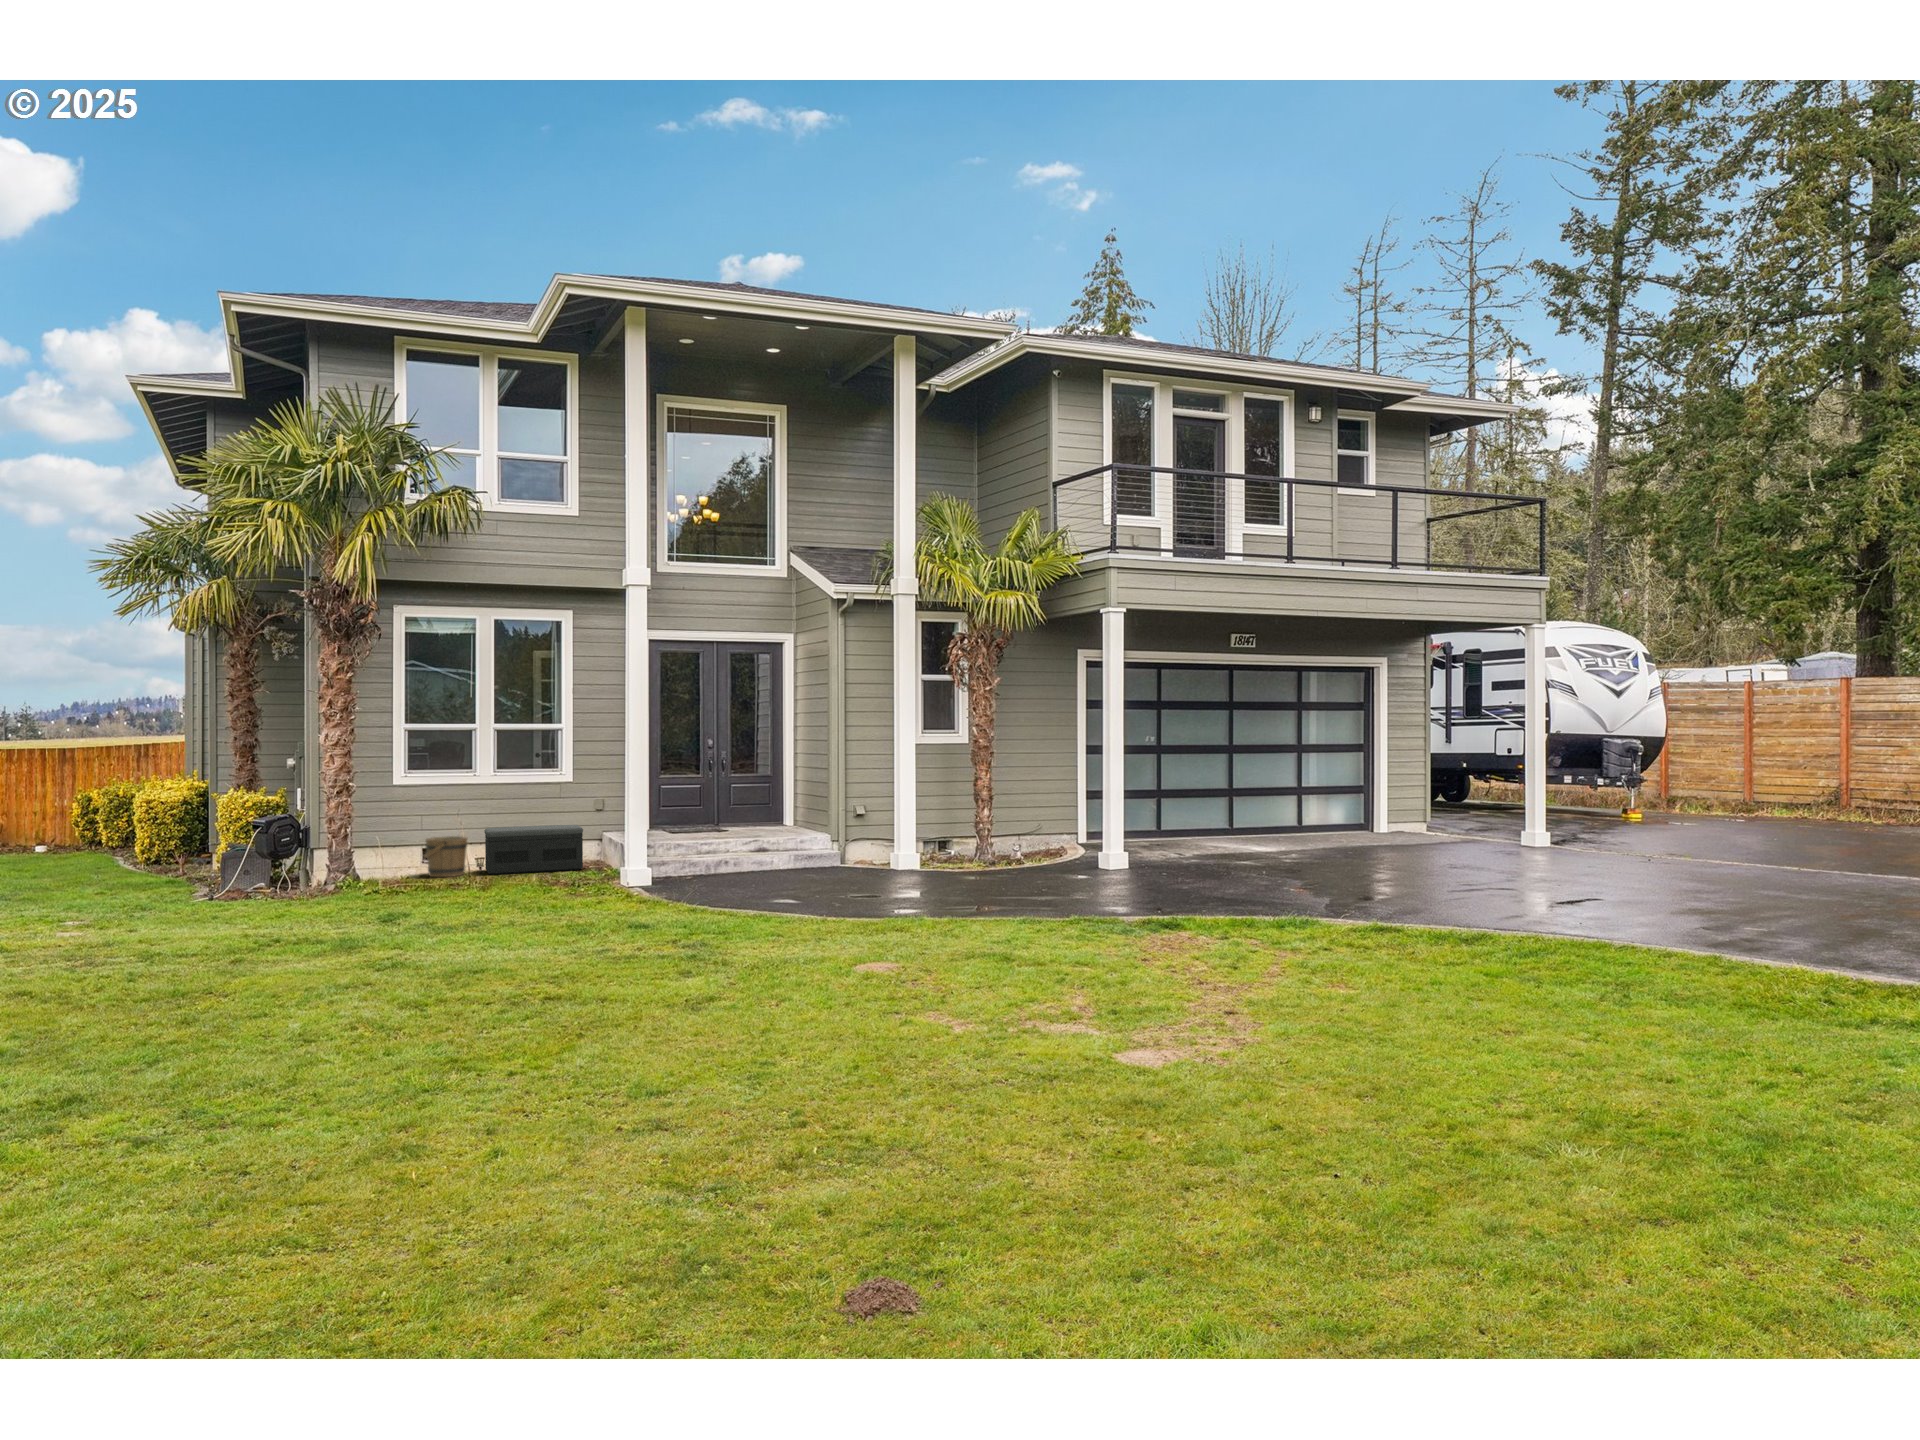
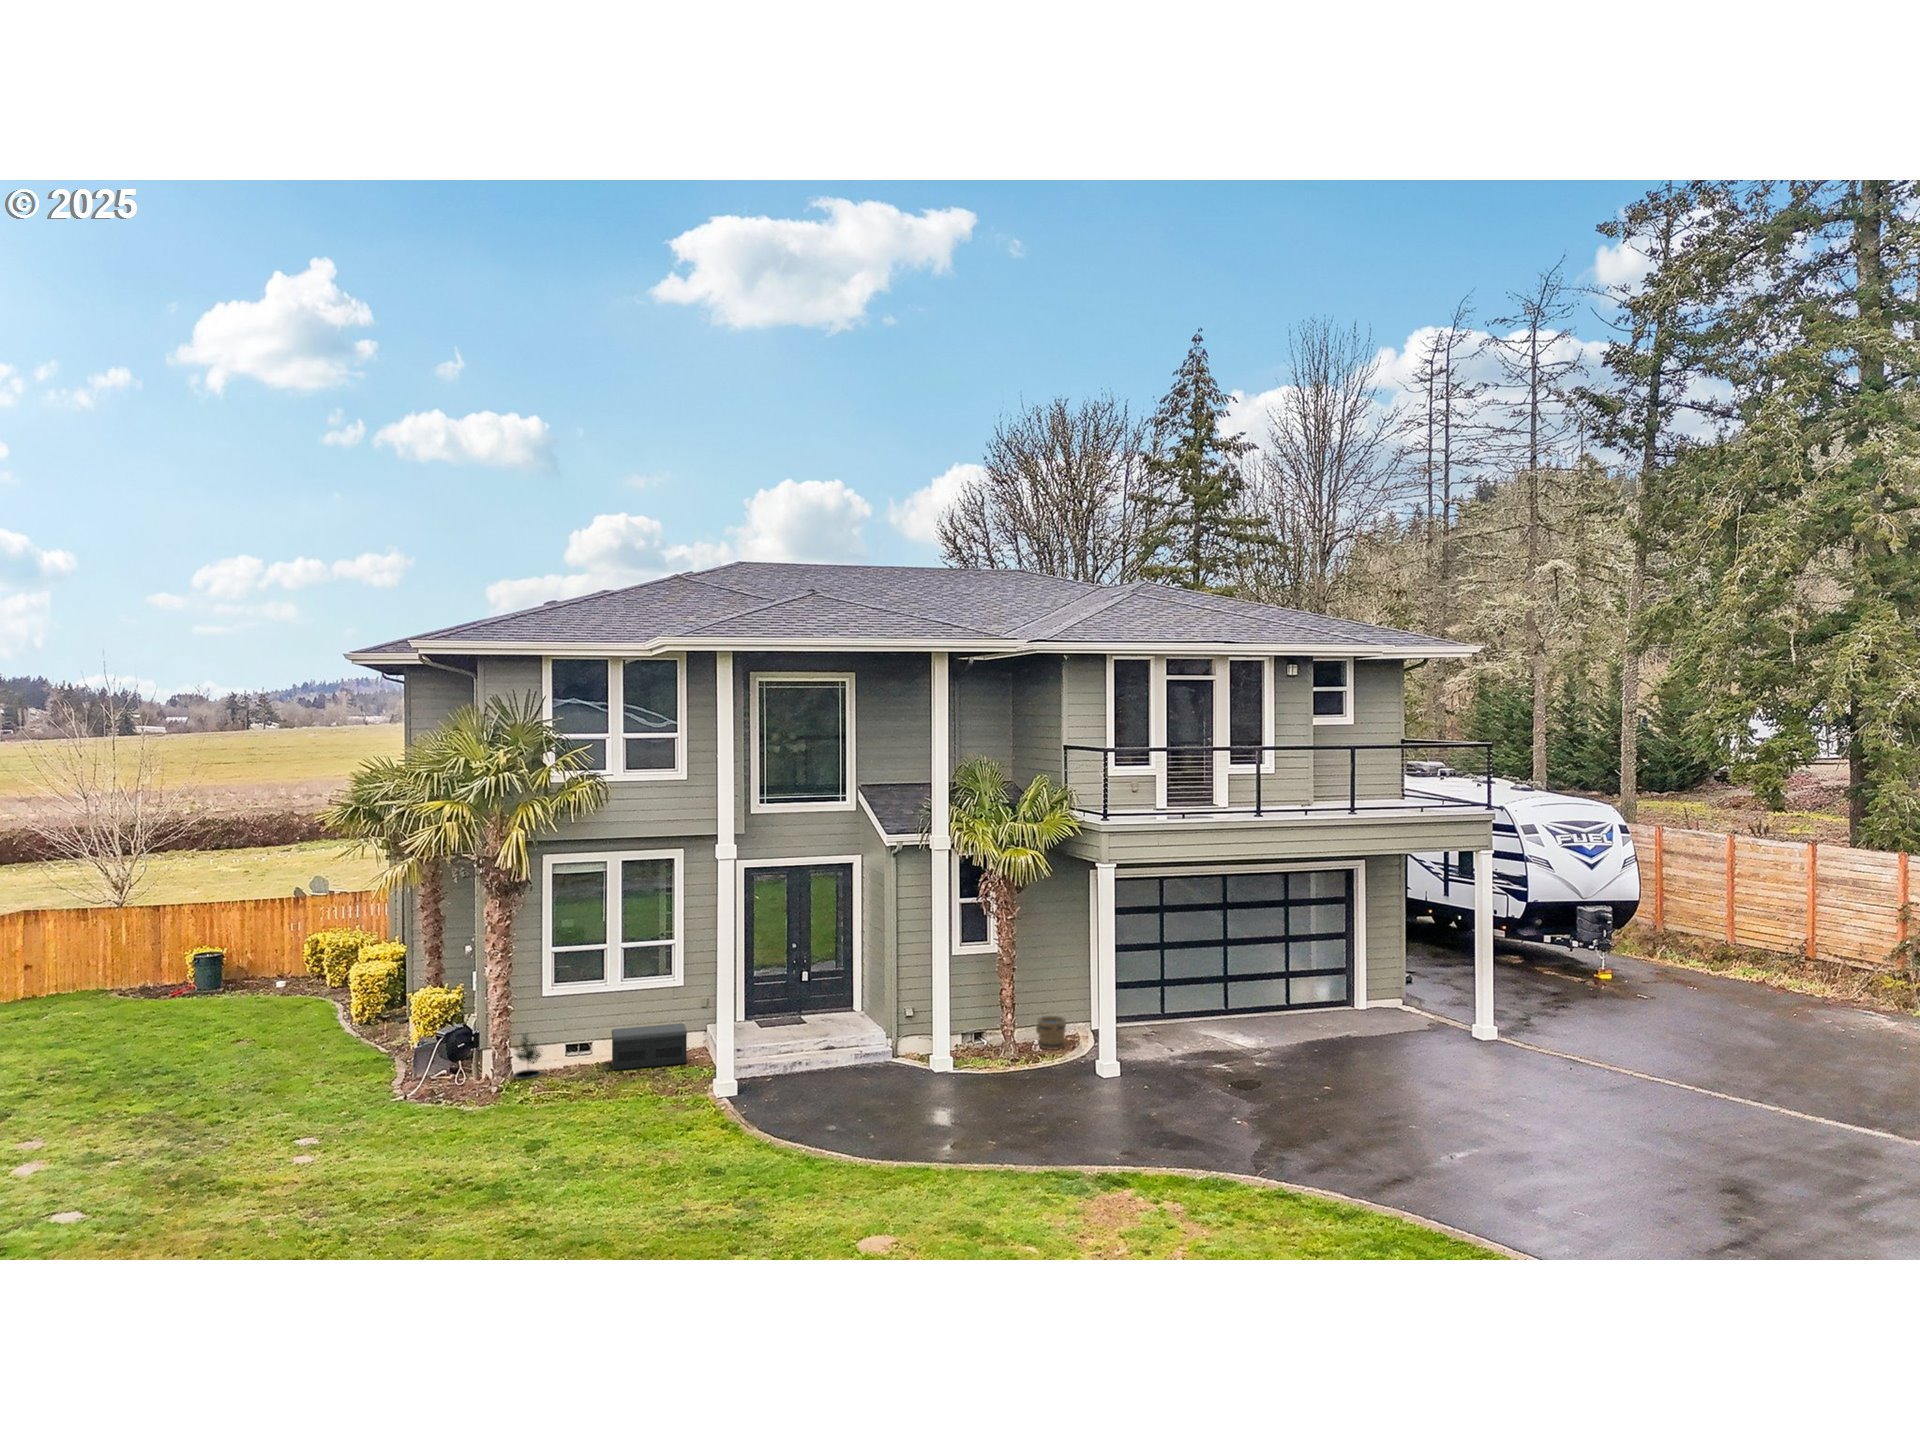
potted tree: none [353,819,398,881] -> present [514,1034,541,1079]
bucket: present [424,836,467,877] -> present [1036,1016,1066,1050]

